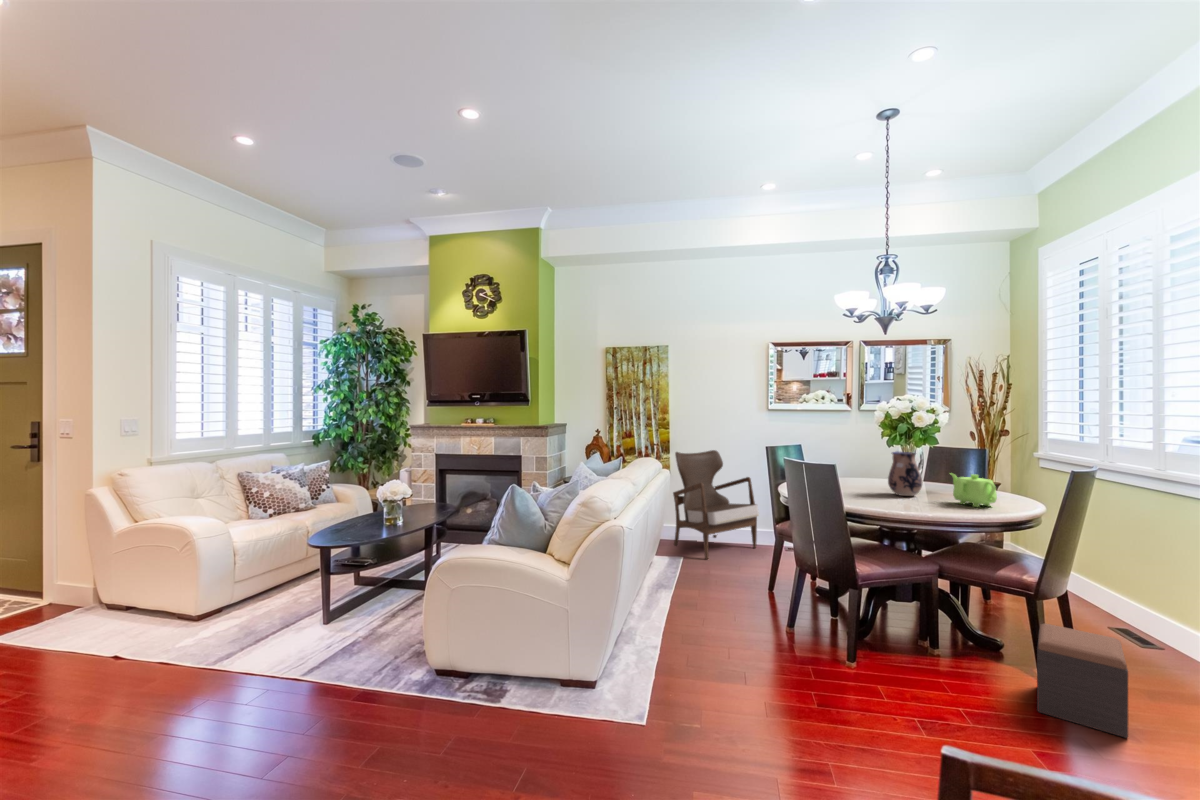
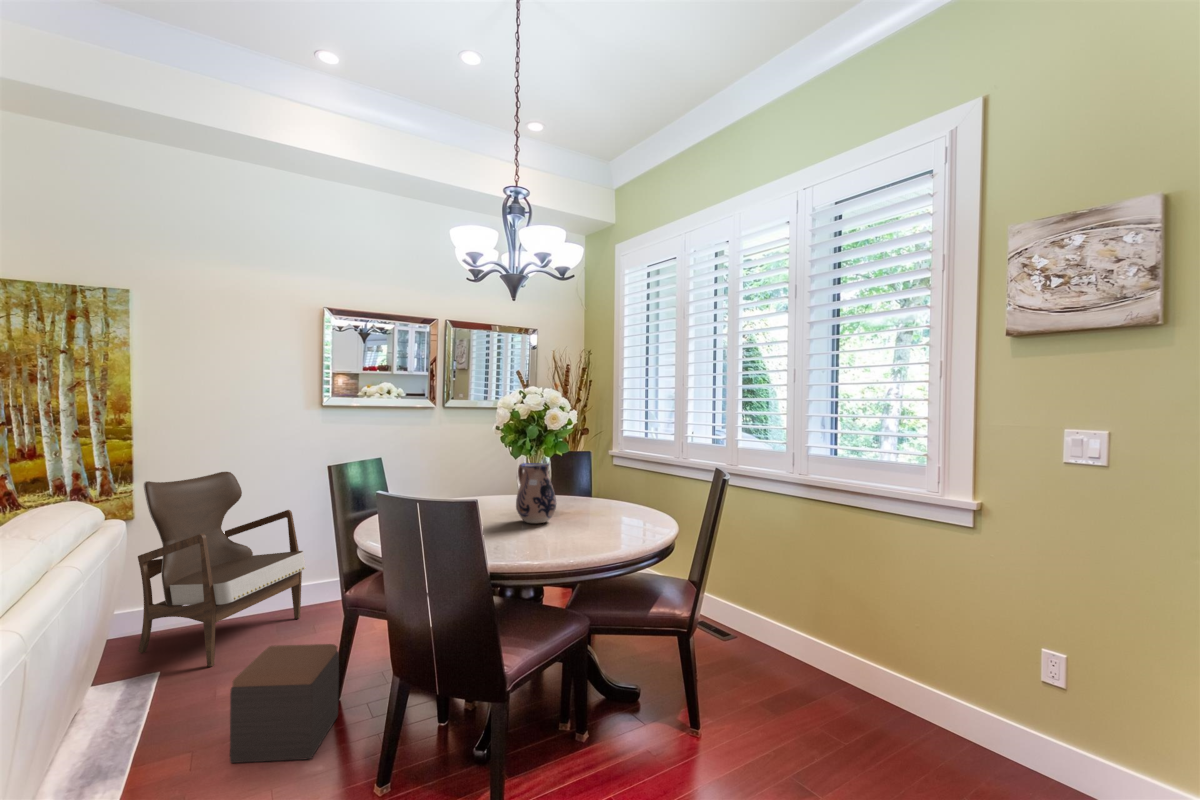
teapot: present [950,474,997,507] -> none [588,488,642,530]
footstool: present [1037,624,1128,738] -> present [230,644,339,763]

